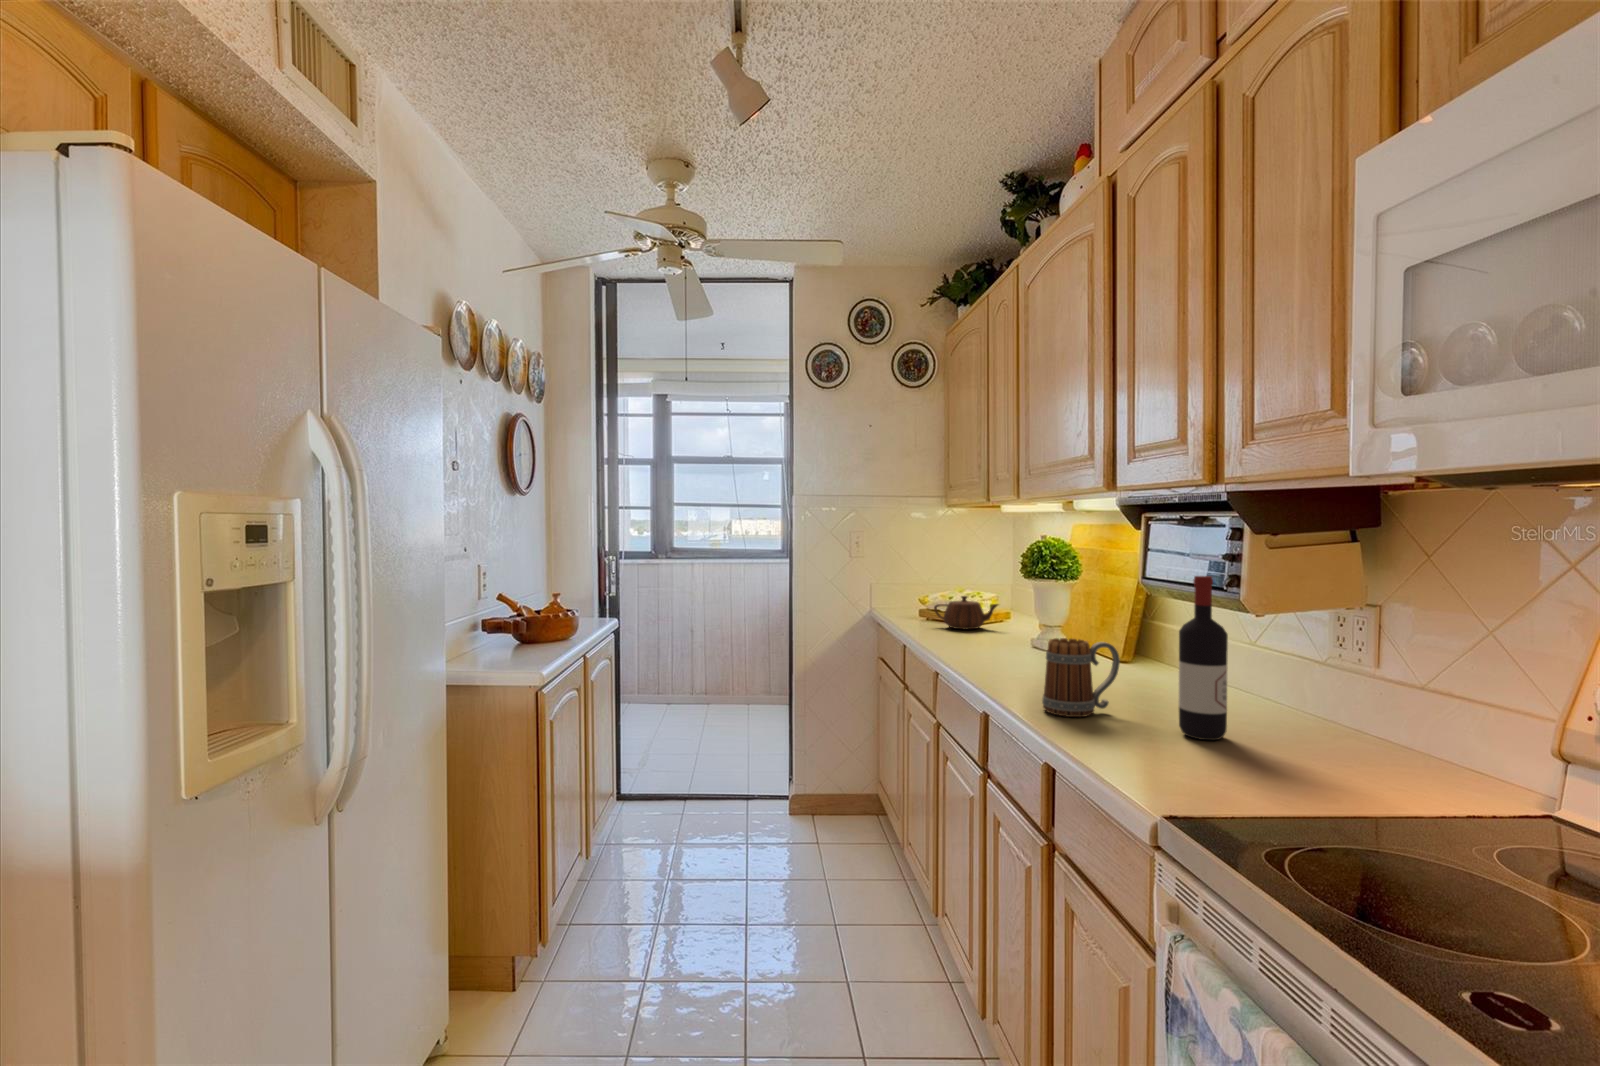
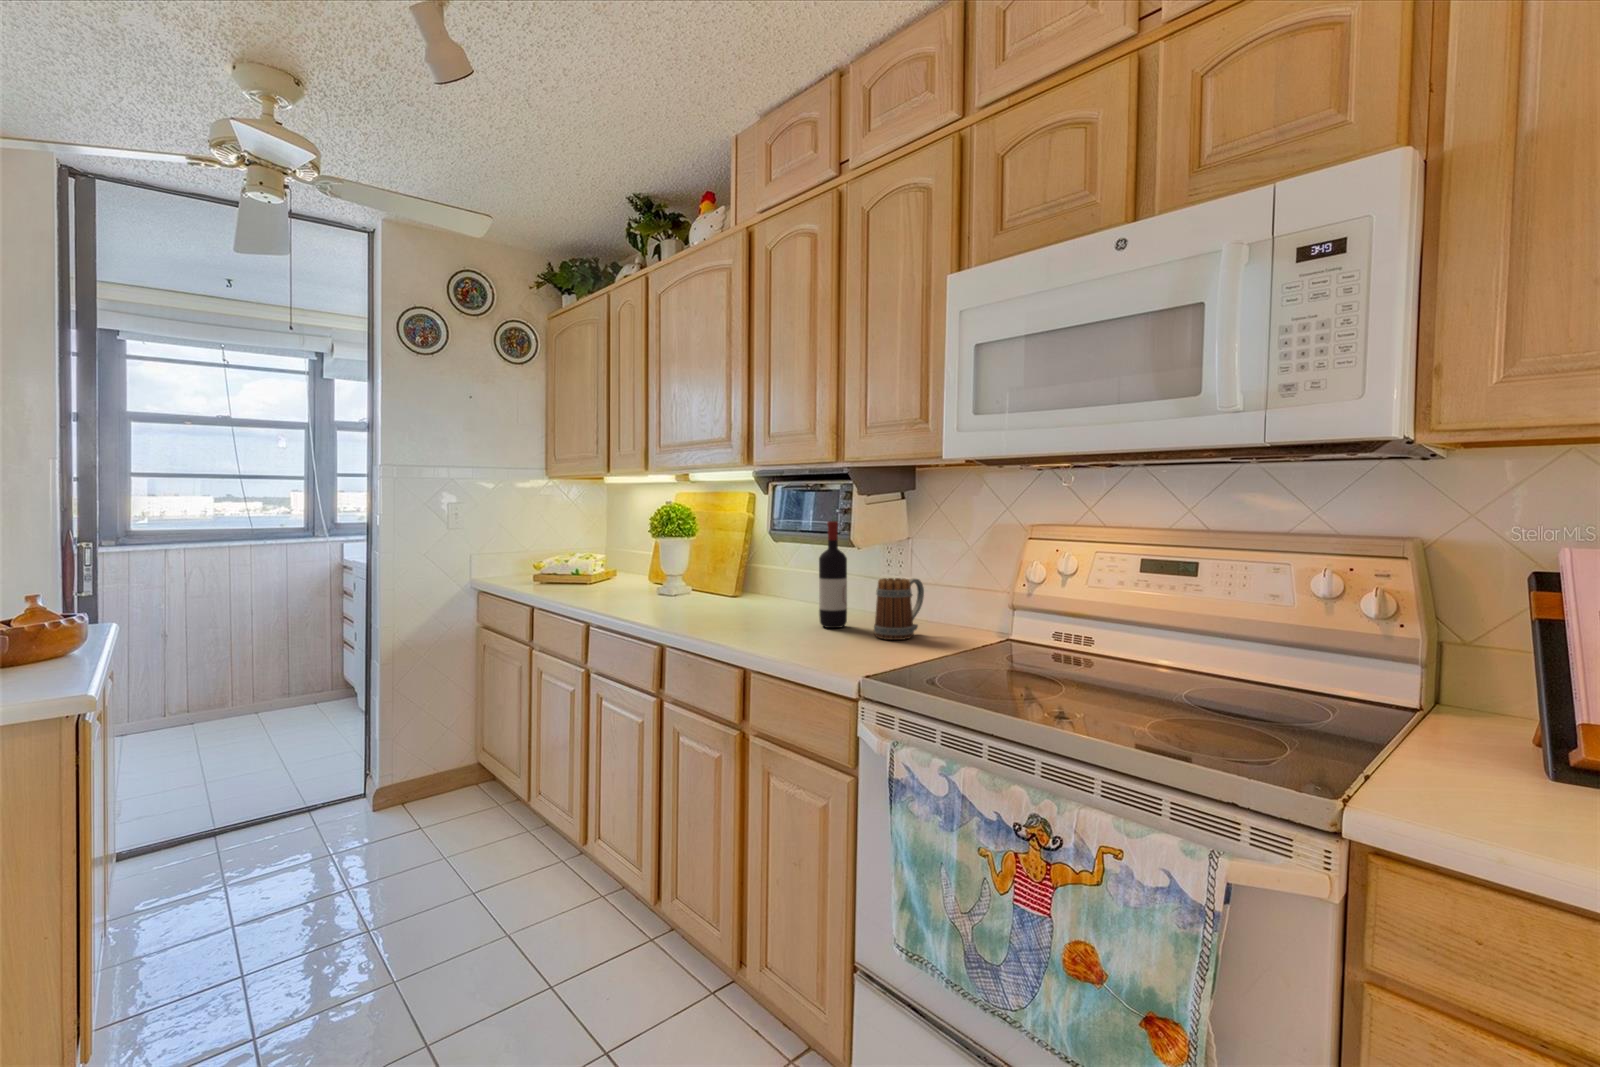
teapot: present [934,596,998,629] -> none [560,558,621,588]
mug: present [1042,638,1120,717] -> present [874,578,924,640]

